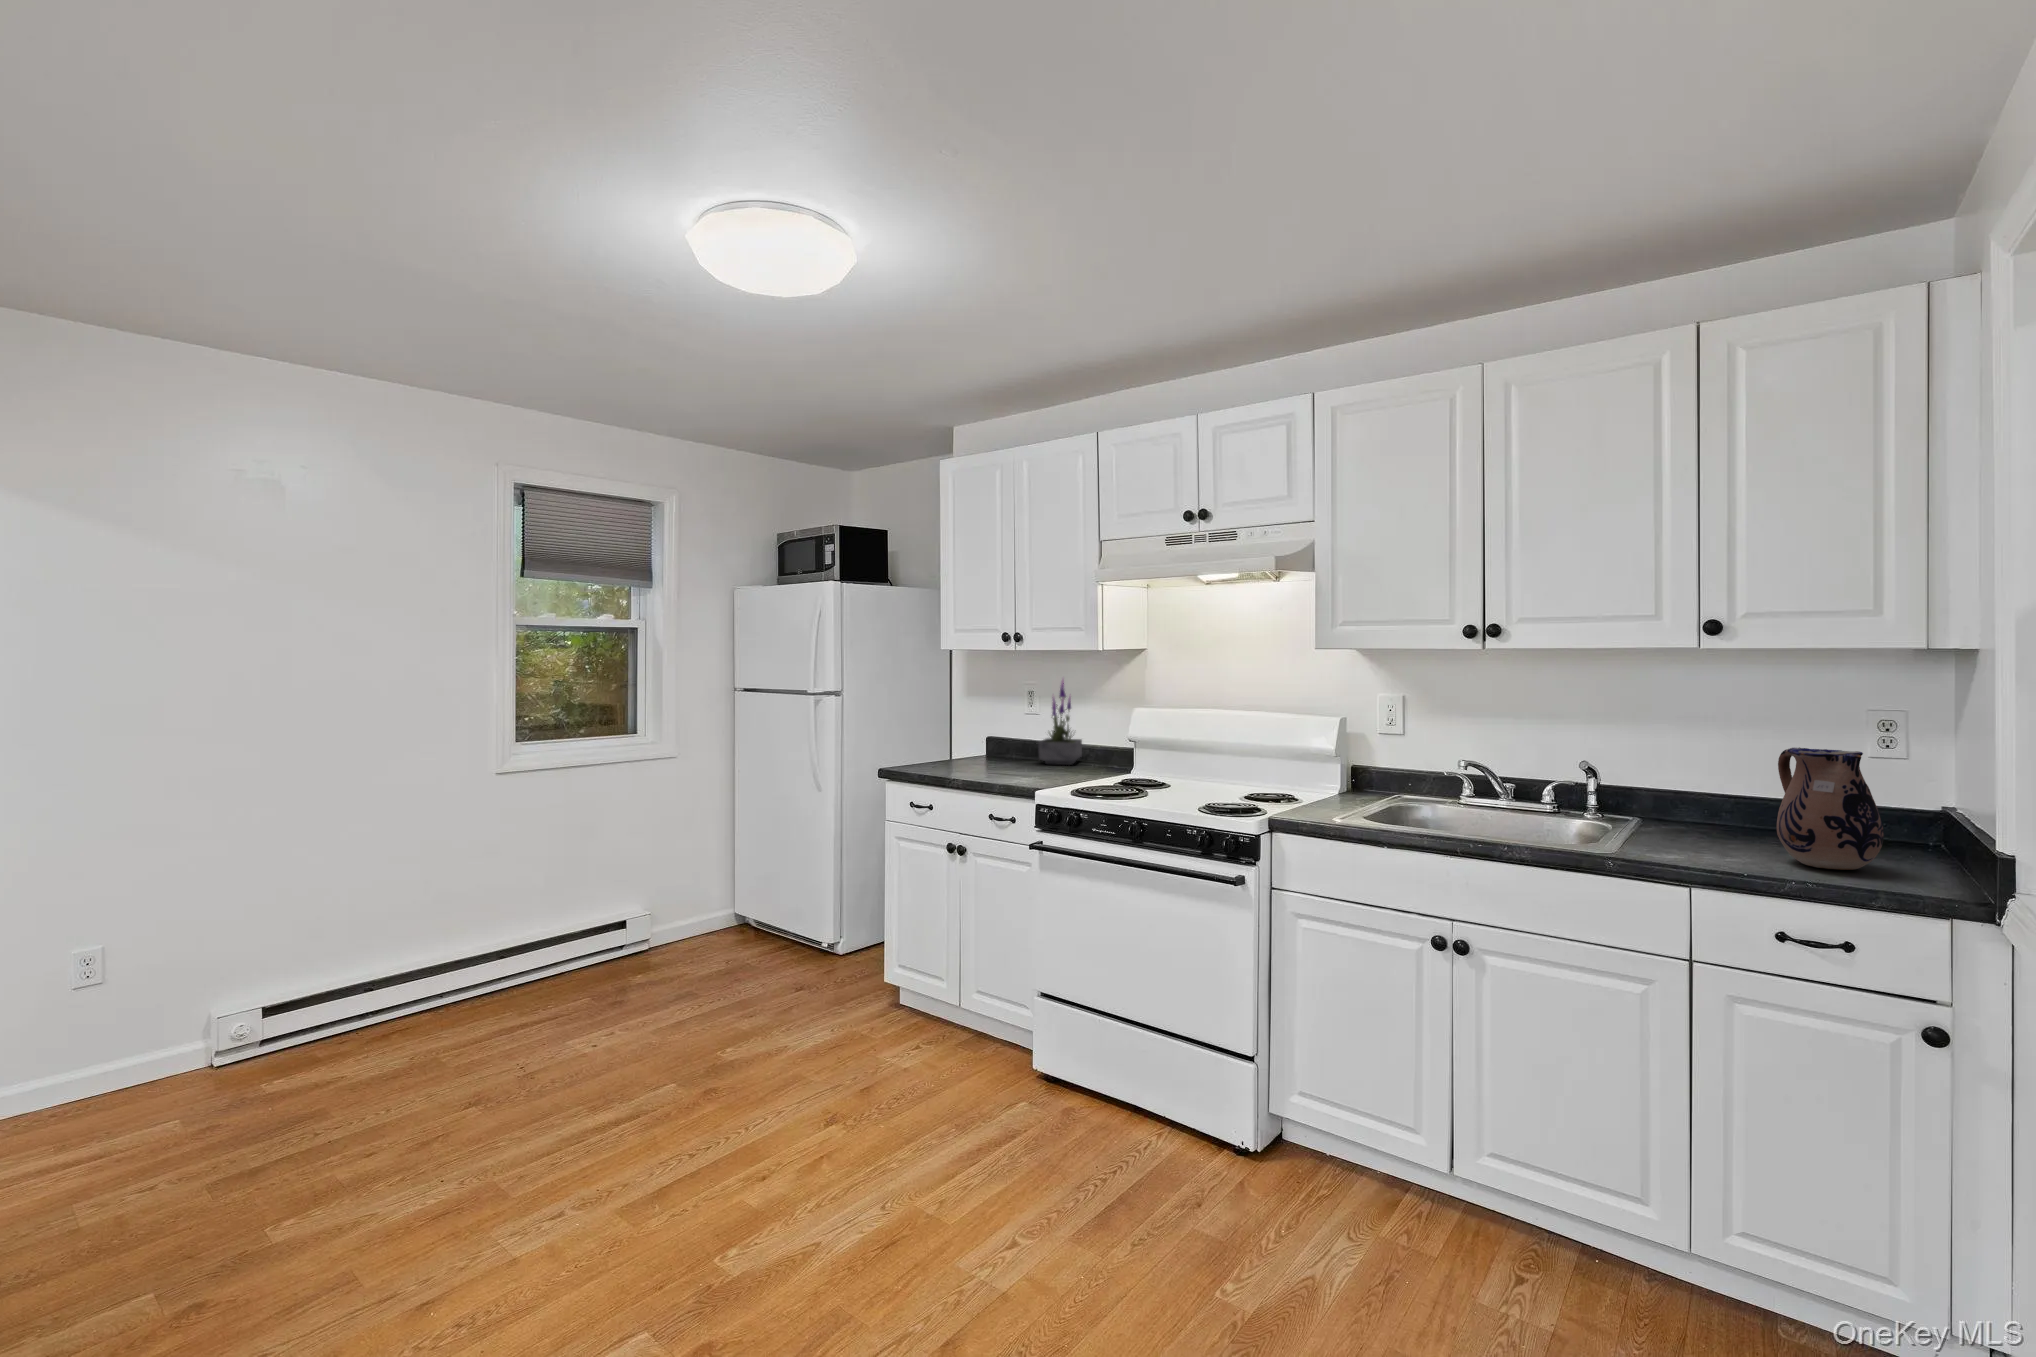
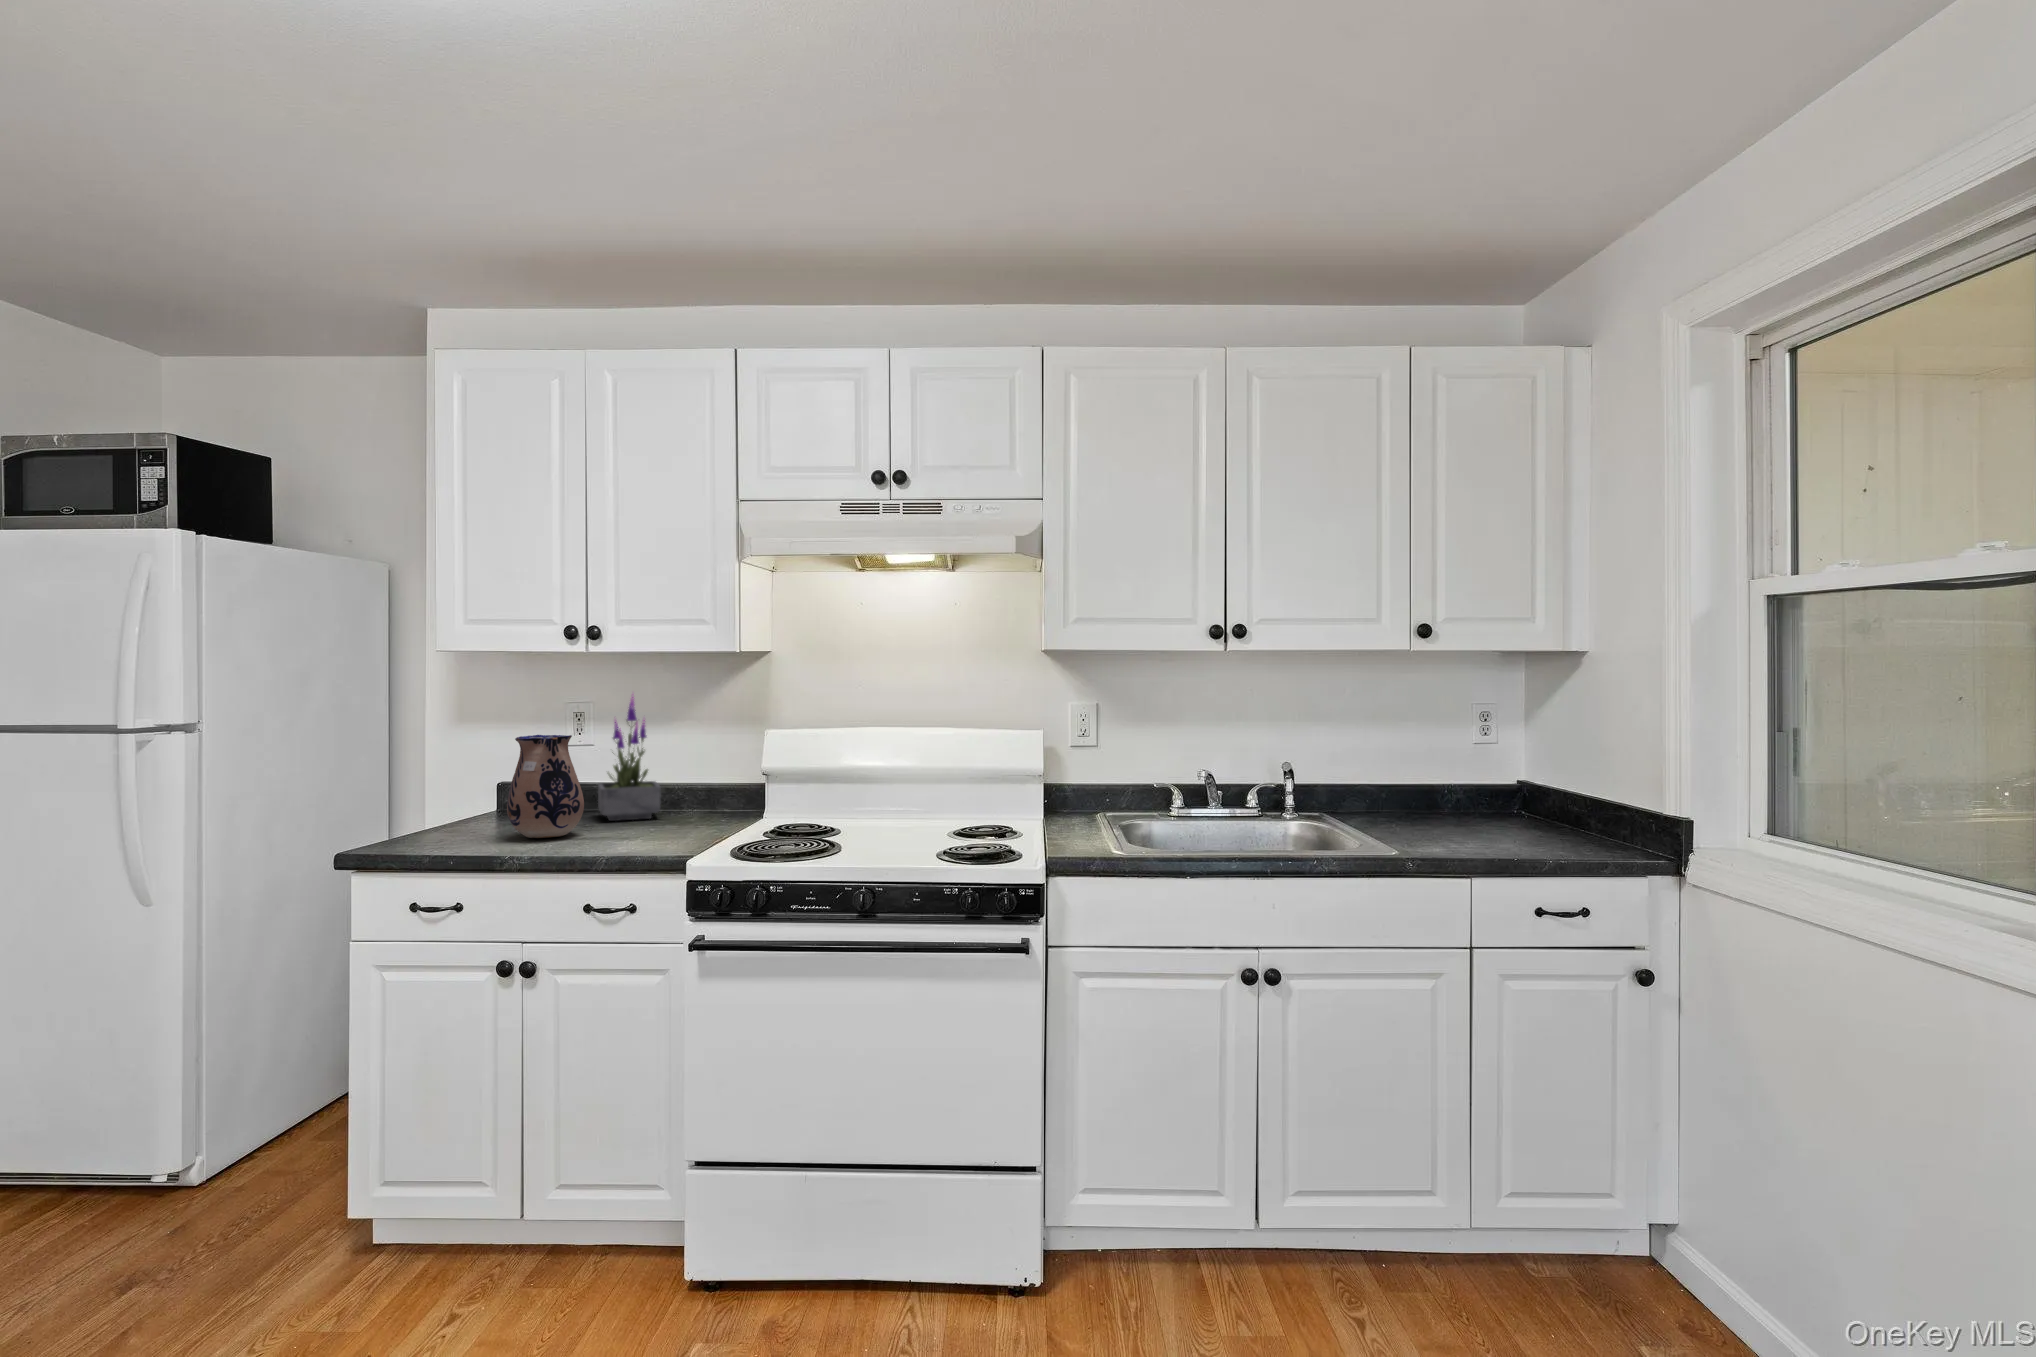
ceramic pitcher: present [1777,747,1884,870] -> present [507,735,584,838]

